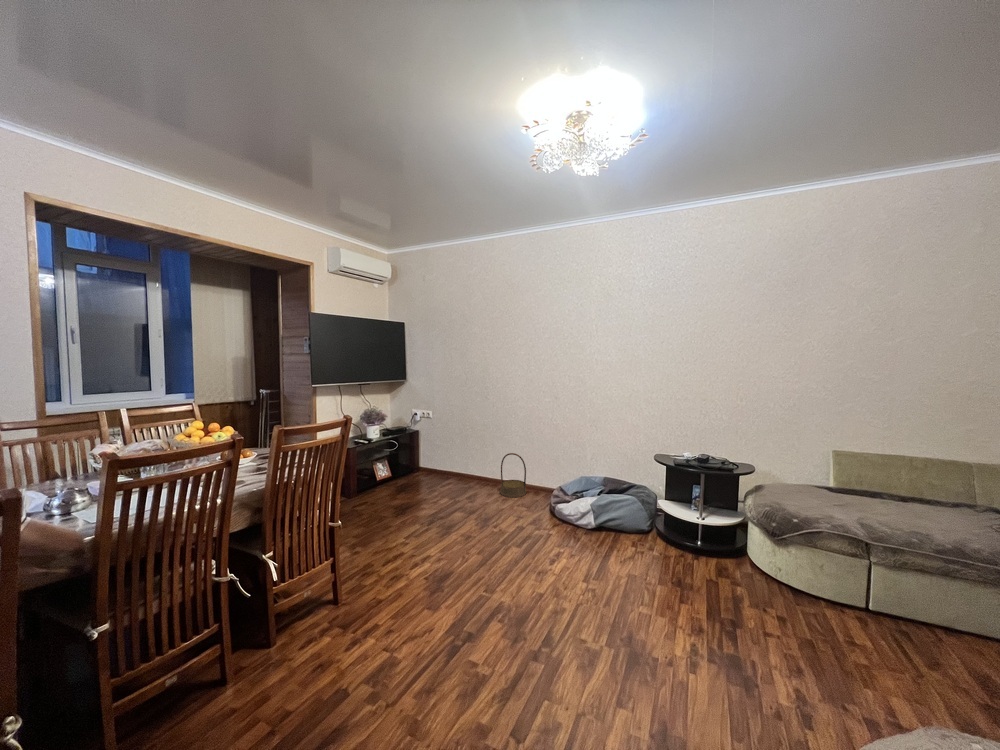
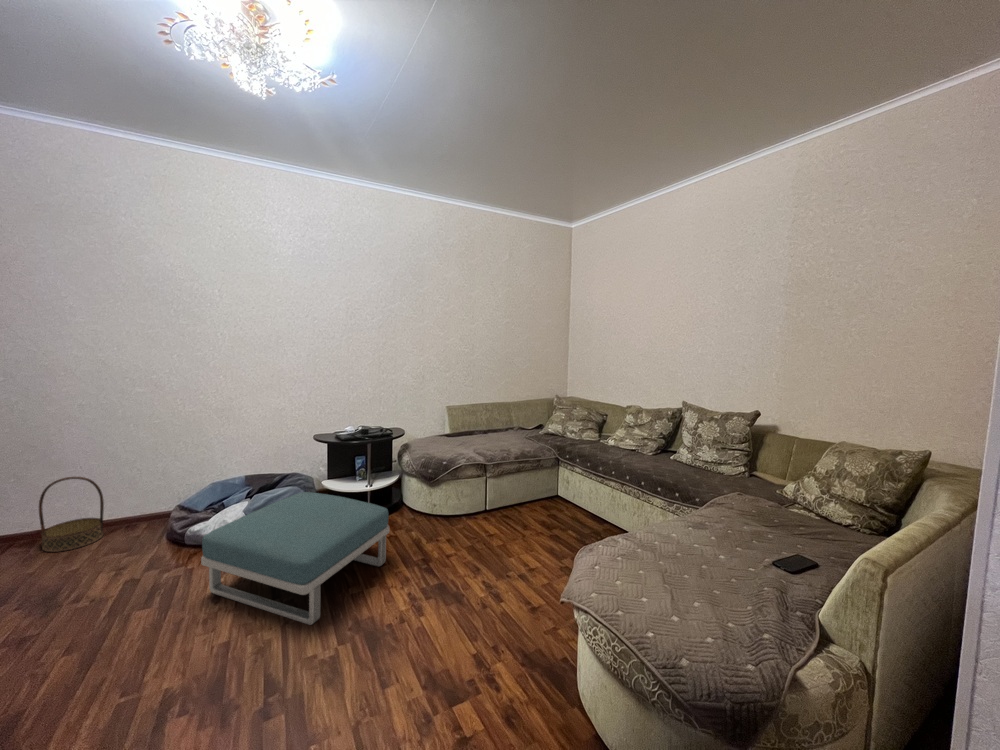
footstool: none [546,503,694,615] -> present [201,492,389,625]

